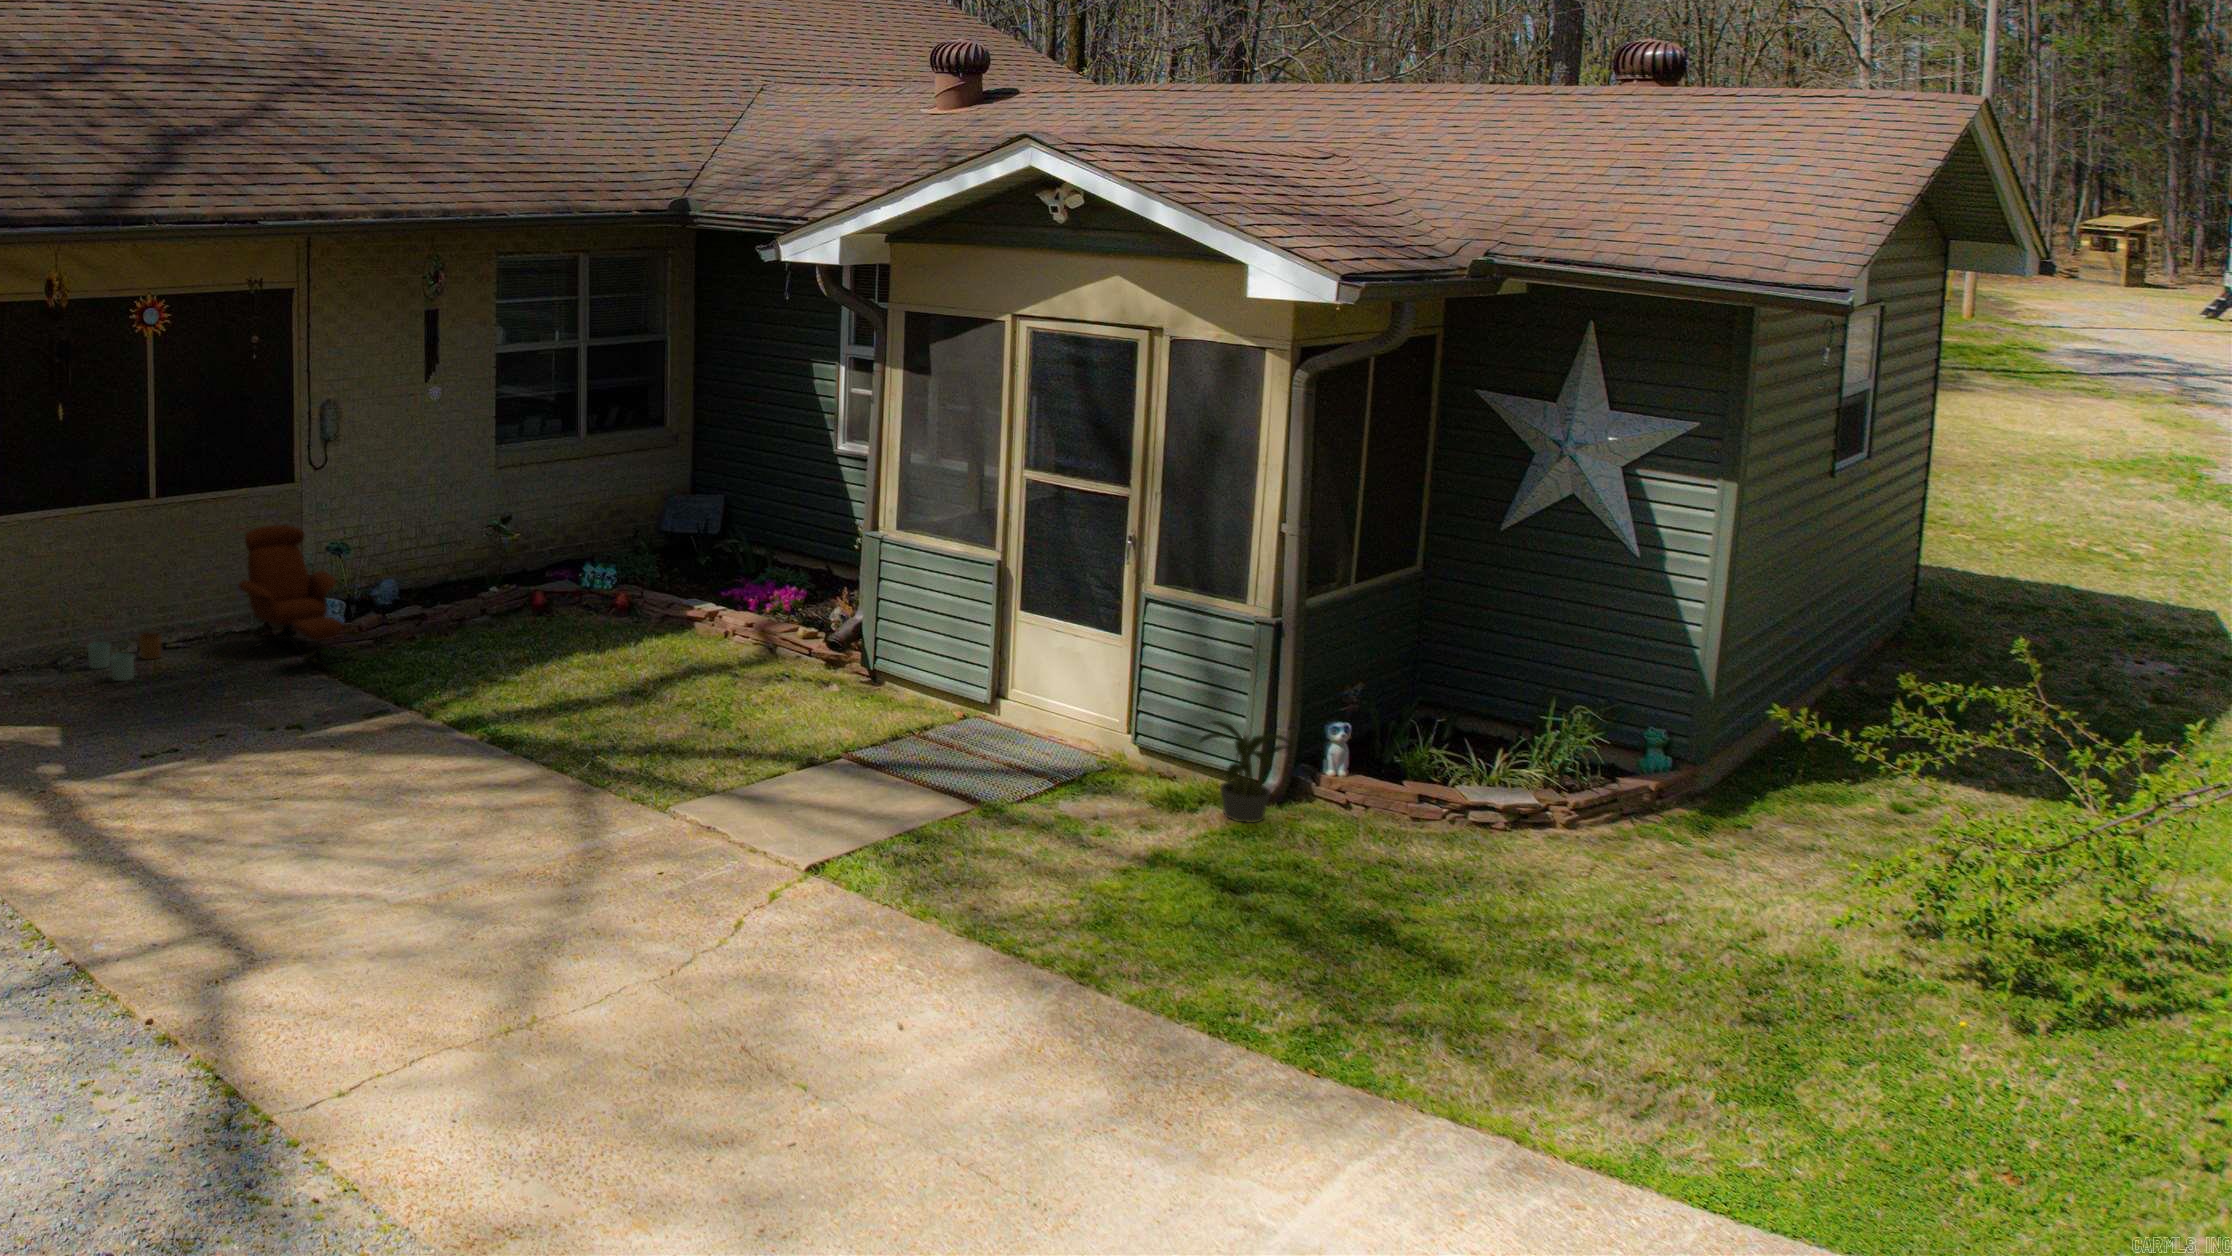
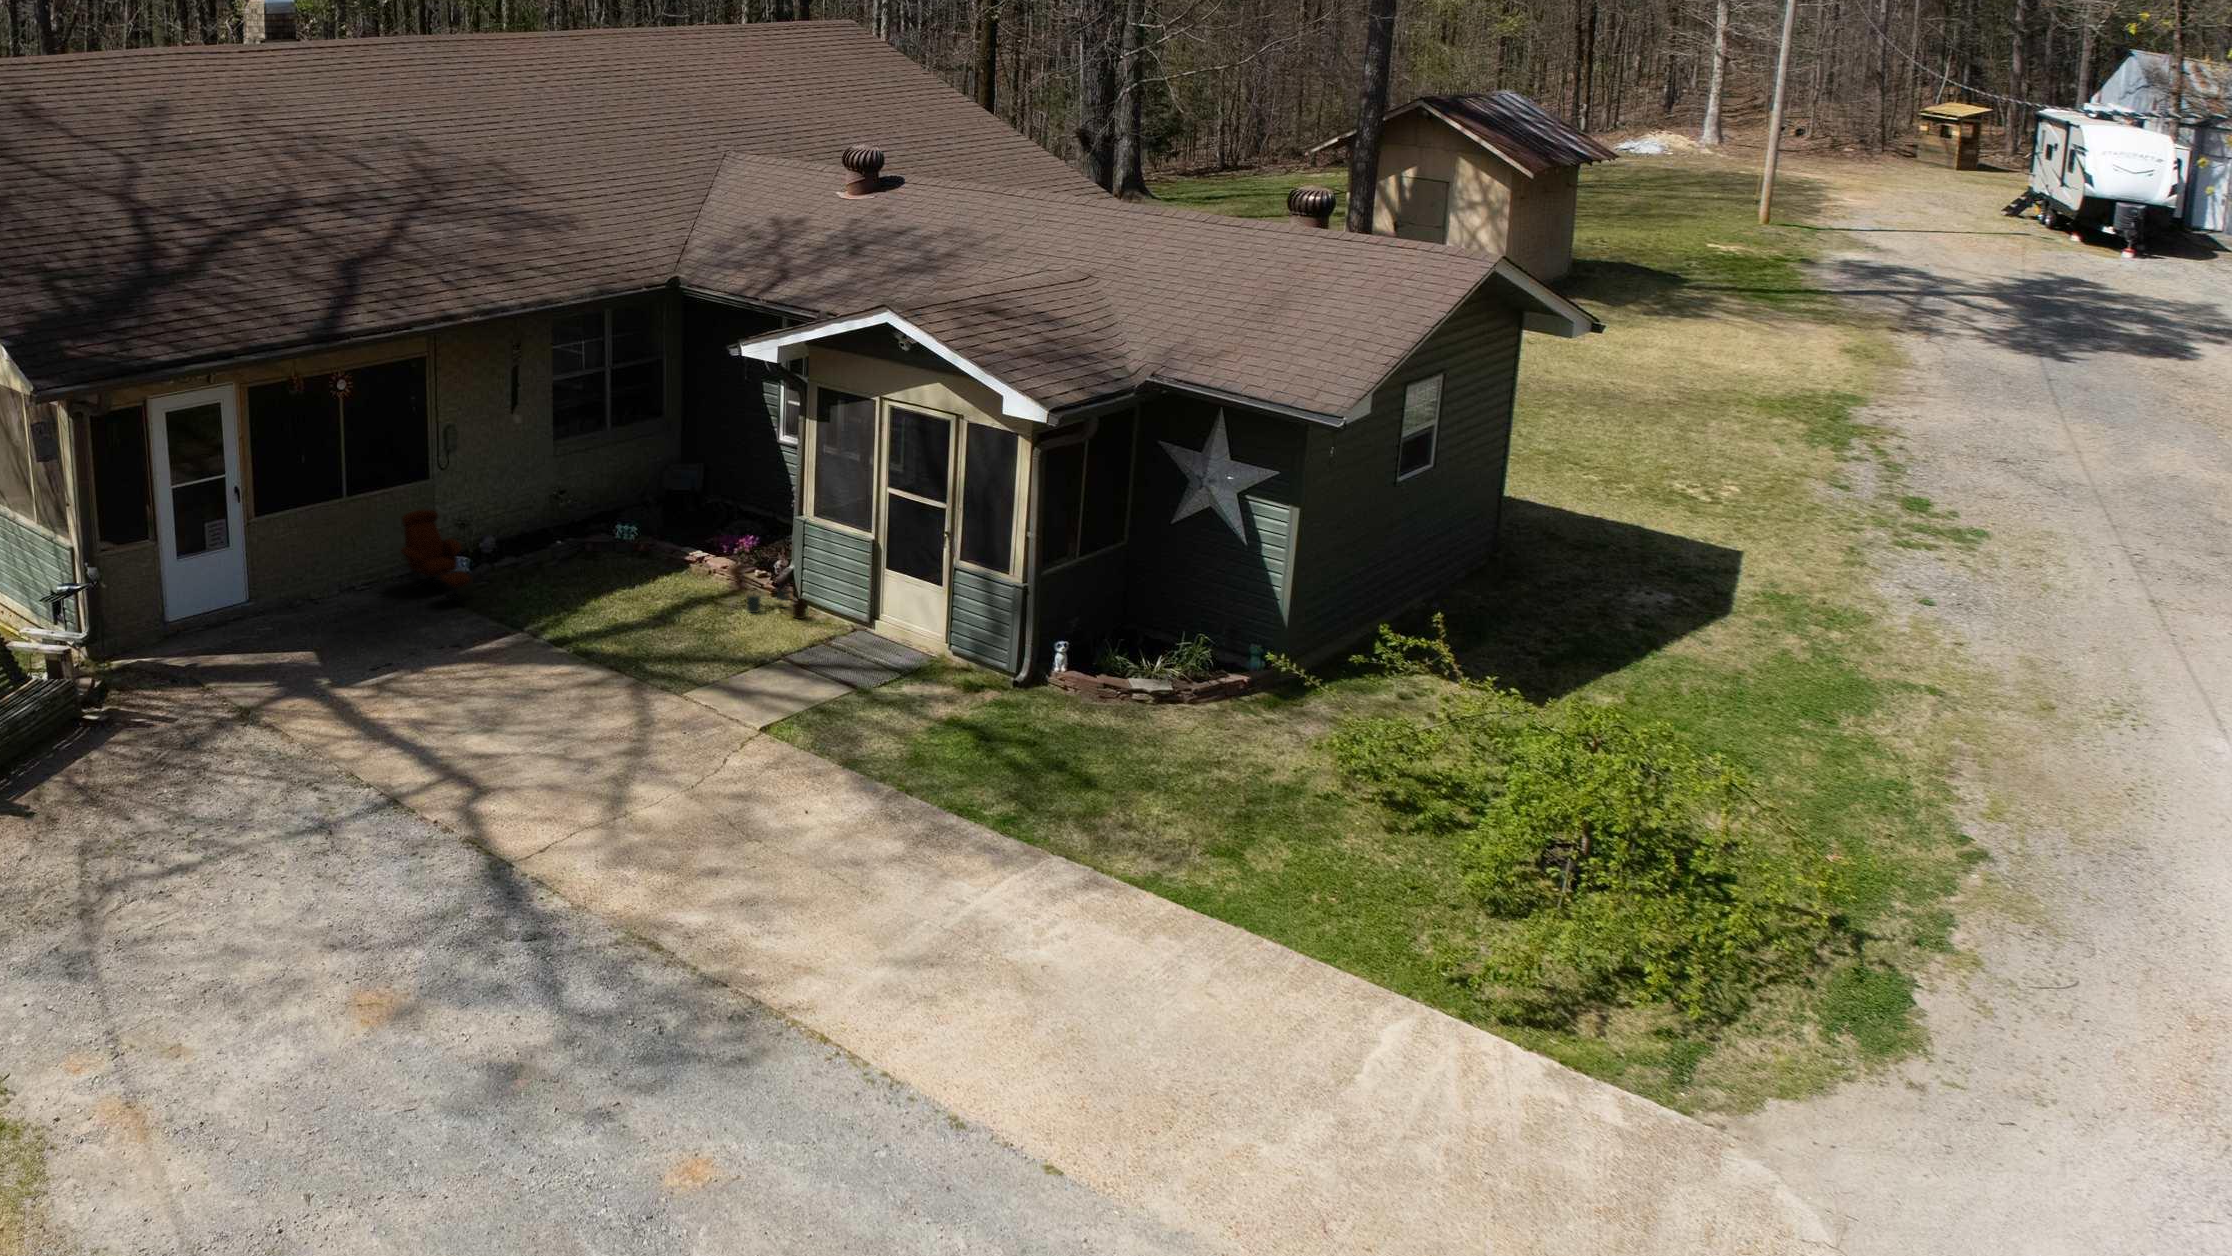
bucket: present [87,632,162,681] -> present [747,591,807,619]
potted plant: present [1199,721,1304,823] -> none [979,644,1039,700]

